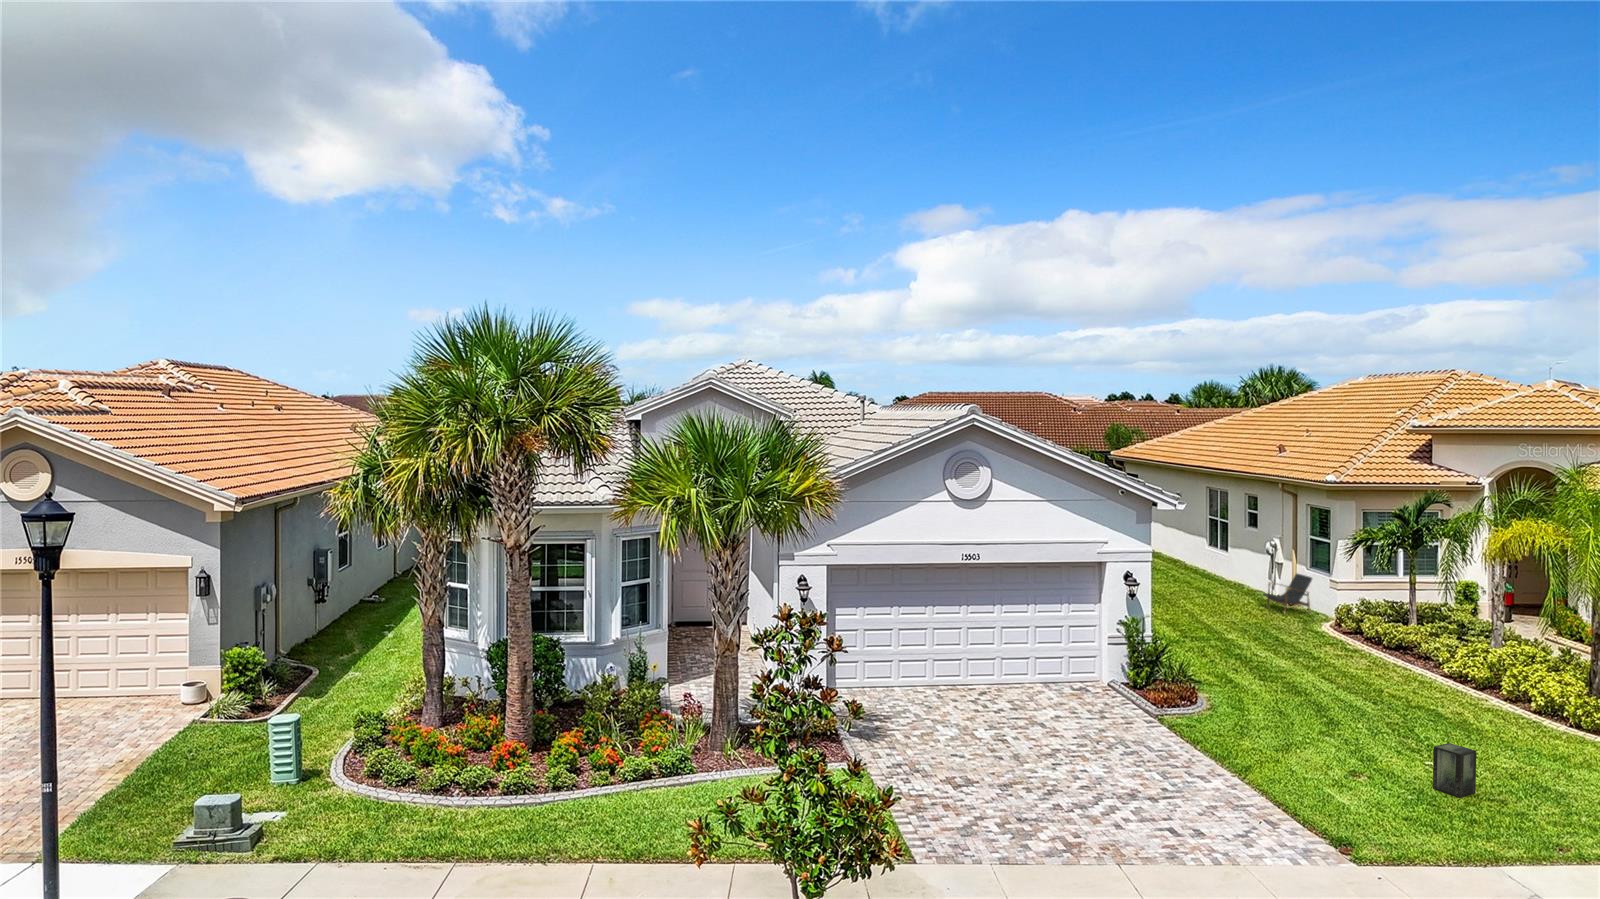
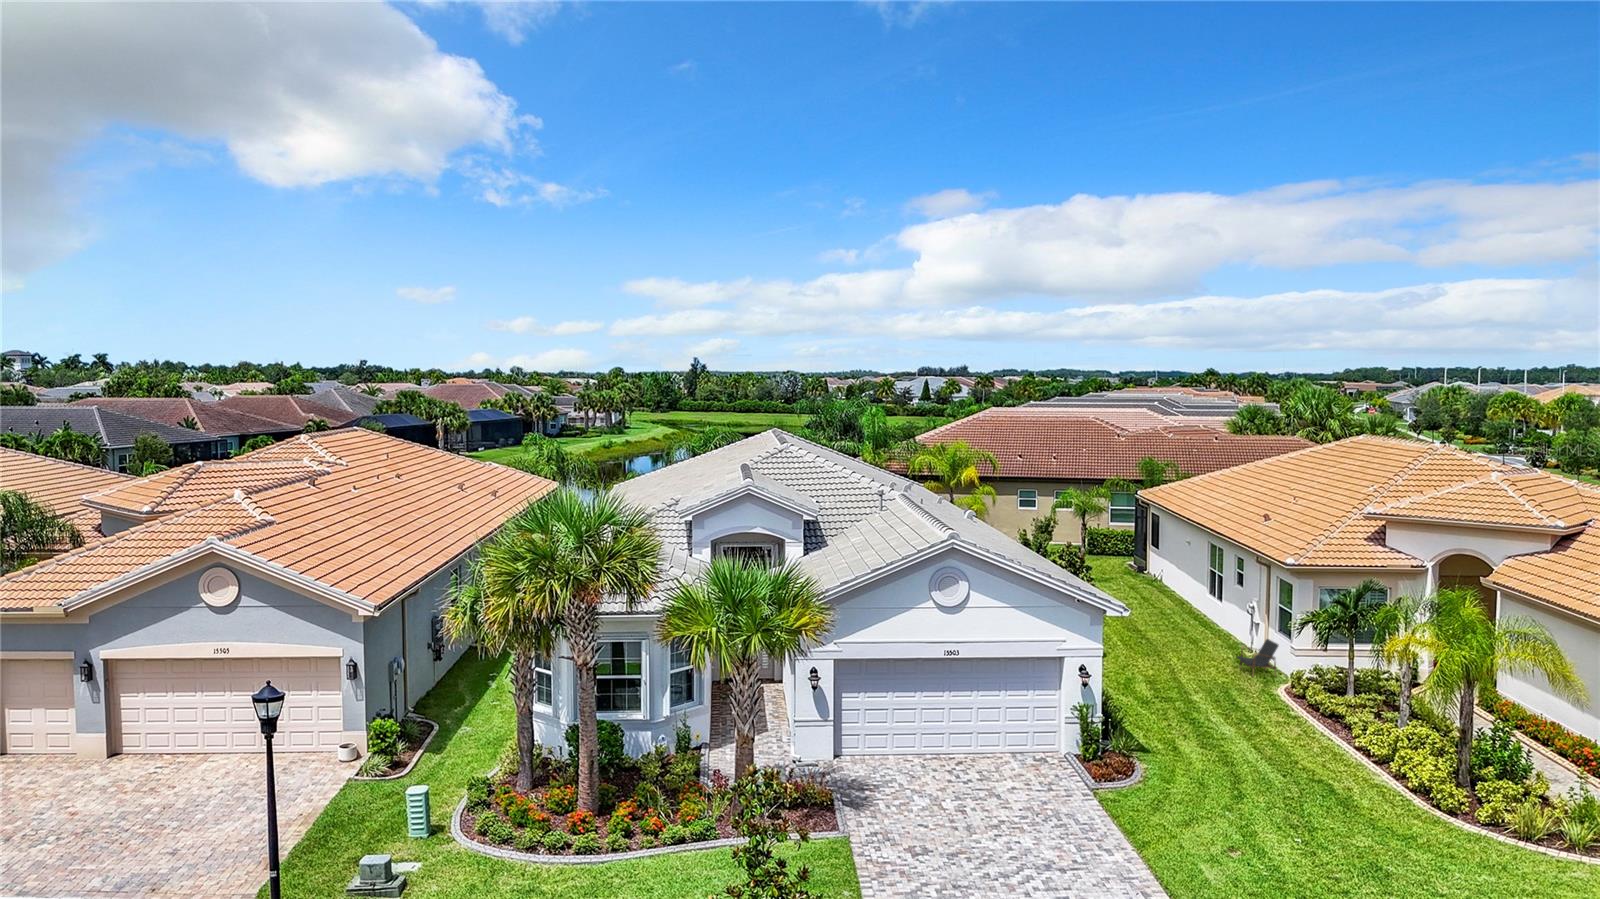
storage box: present [1433,743,1477,798] -> none [1291,832,1324,878]

